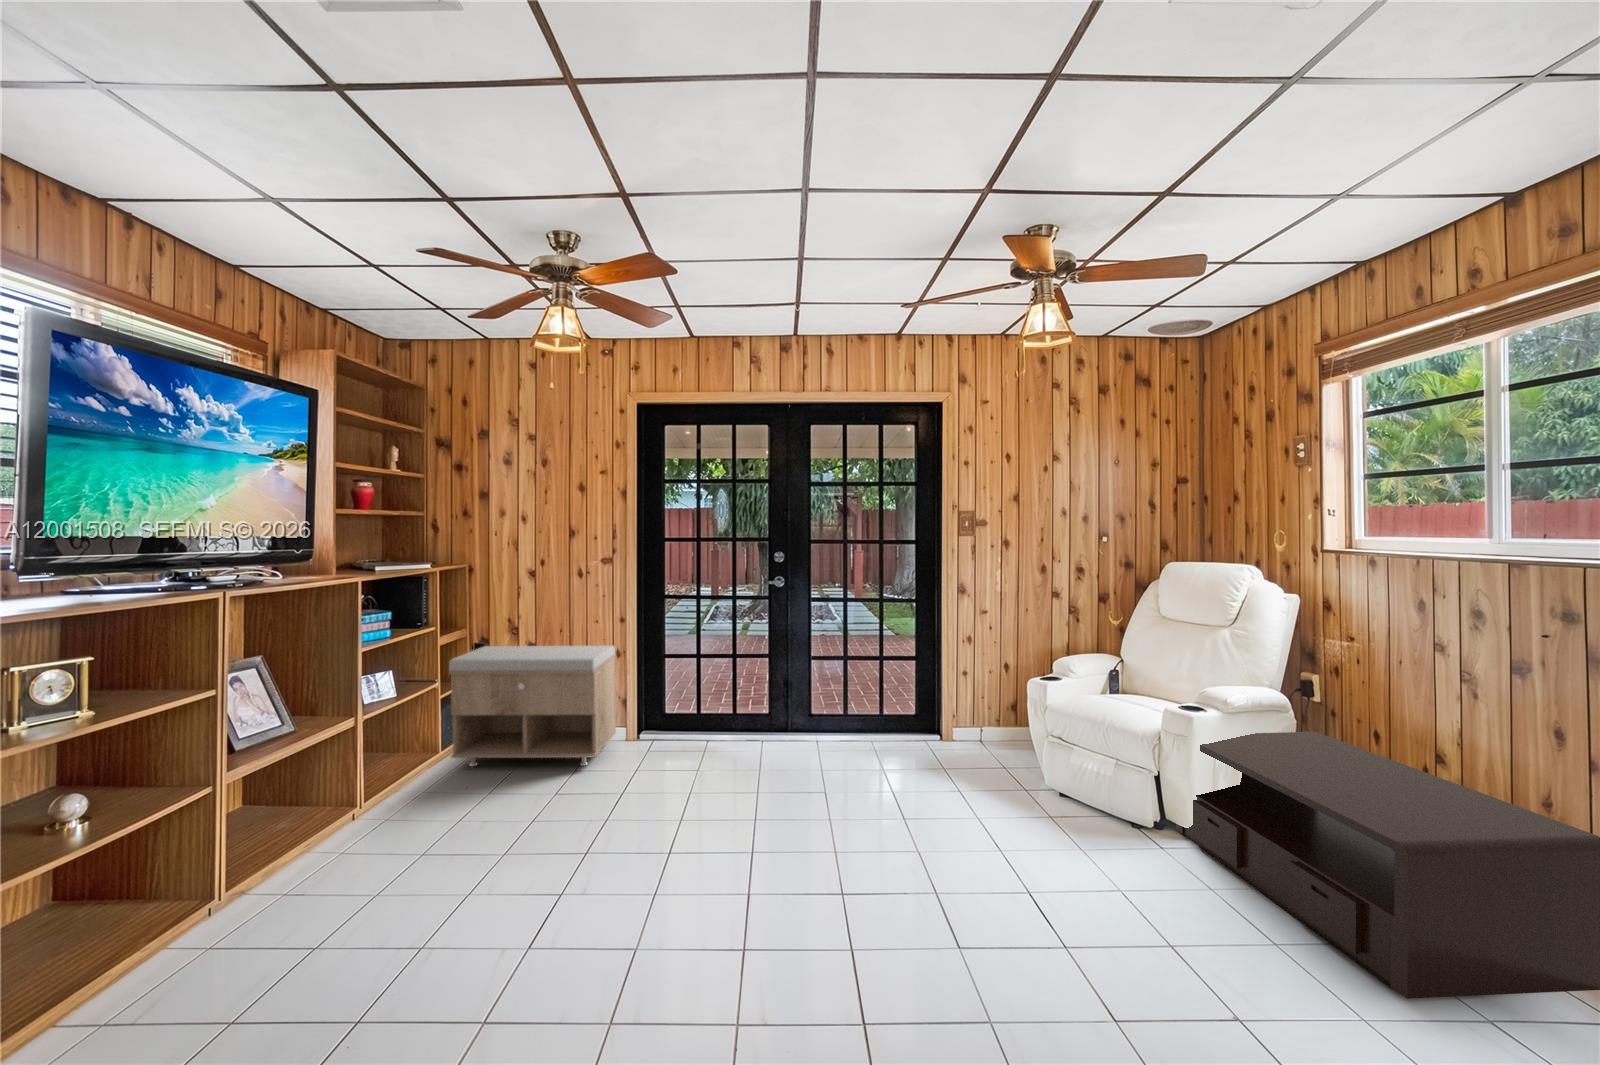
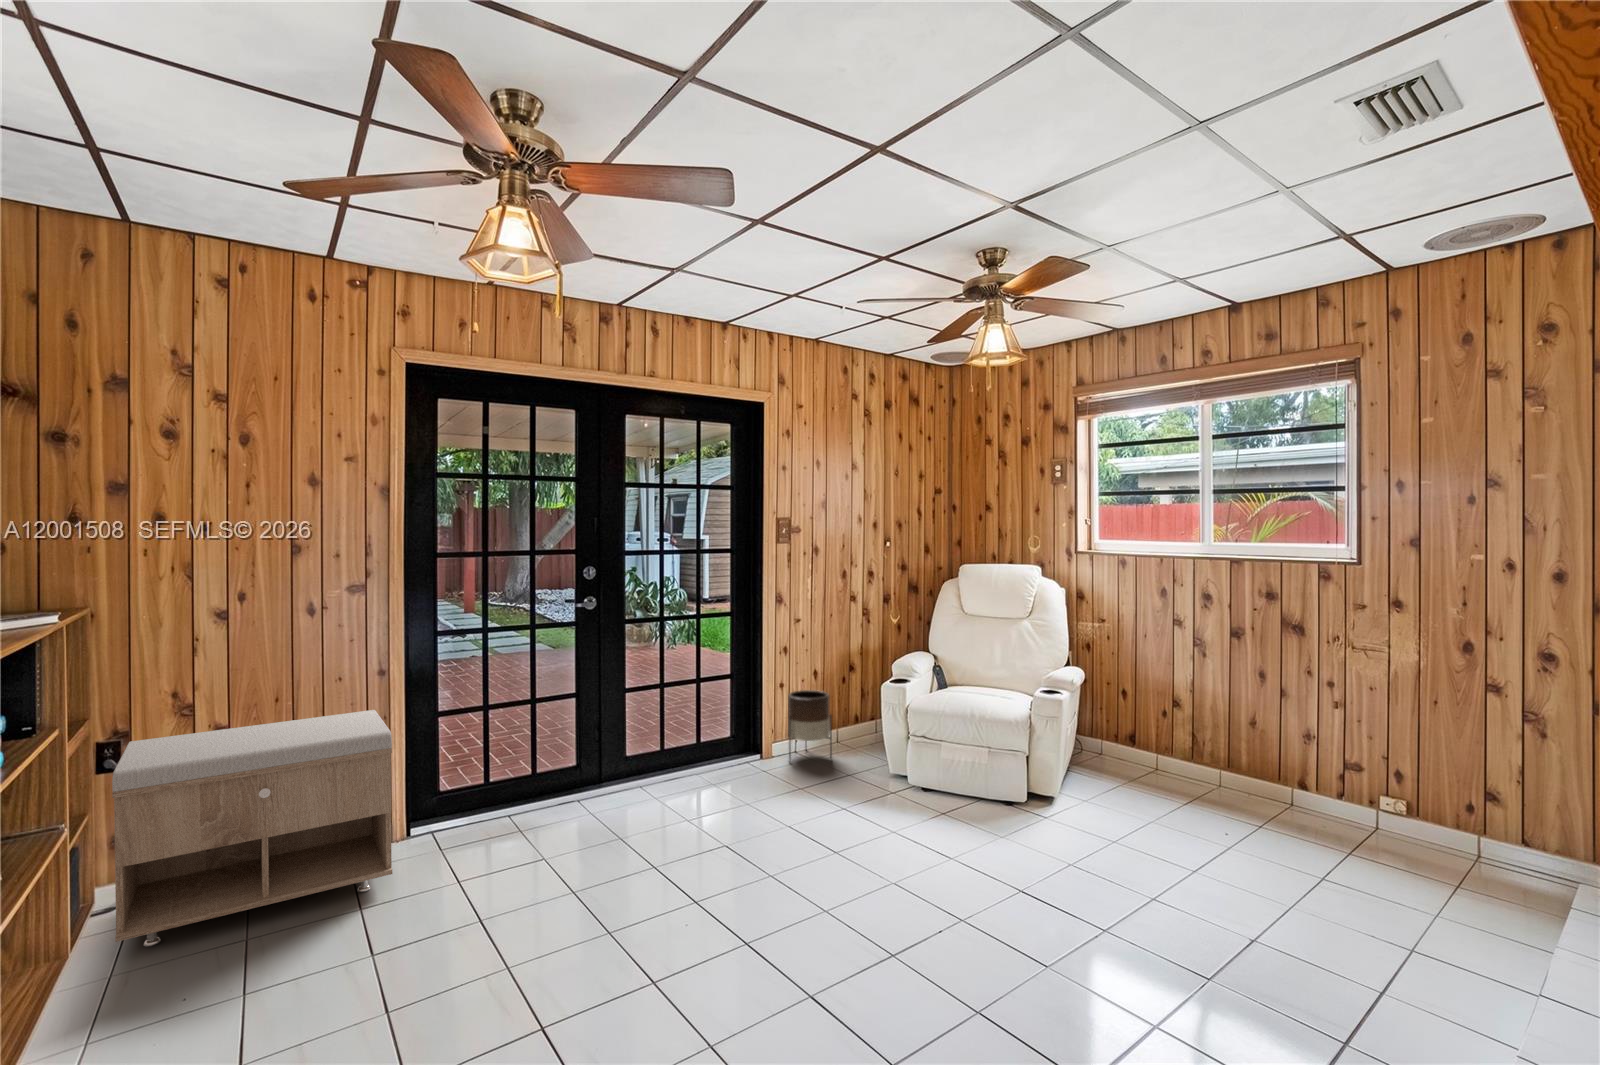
planter: none [957,679,1002,752] -> present [788,690,832,761]
coffee table: present [1176,732,1600,999] -> none [1029,695,1319,870]

